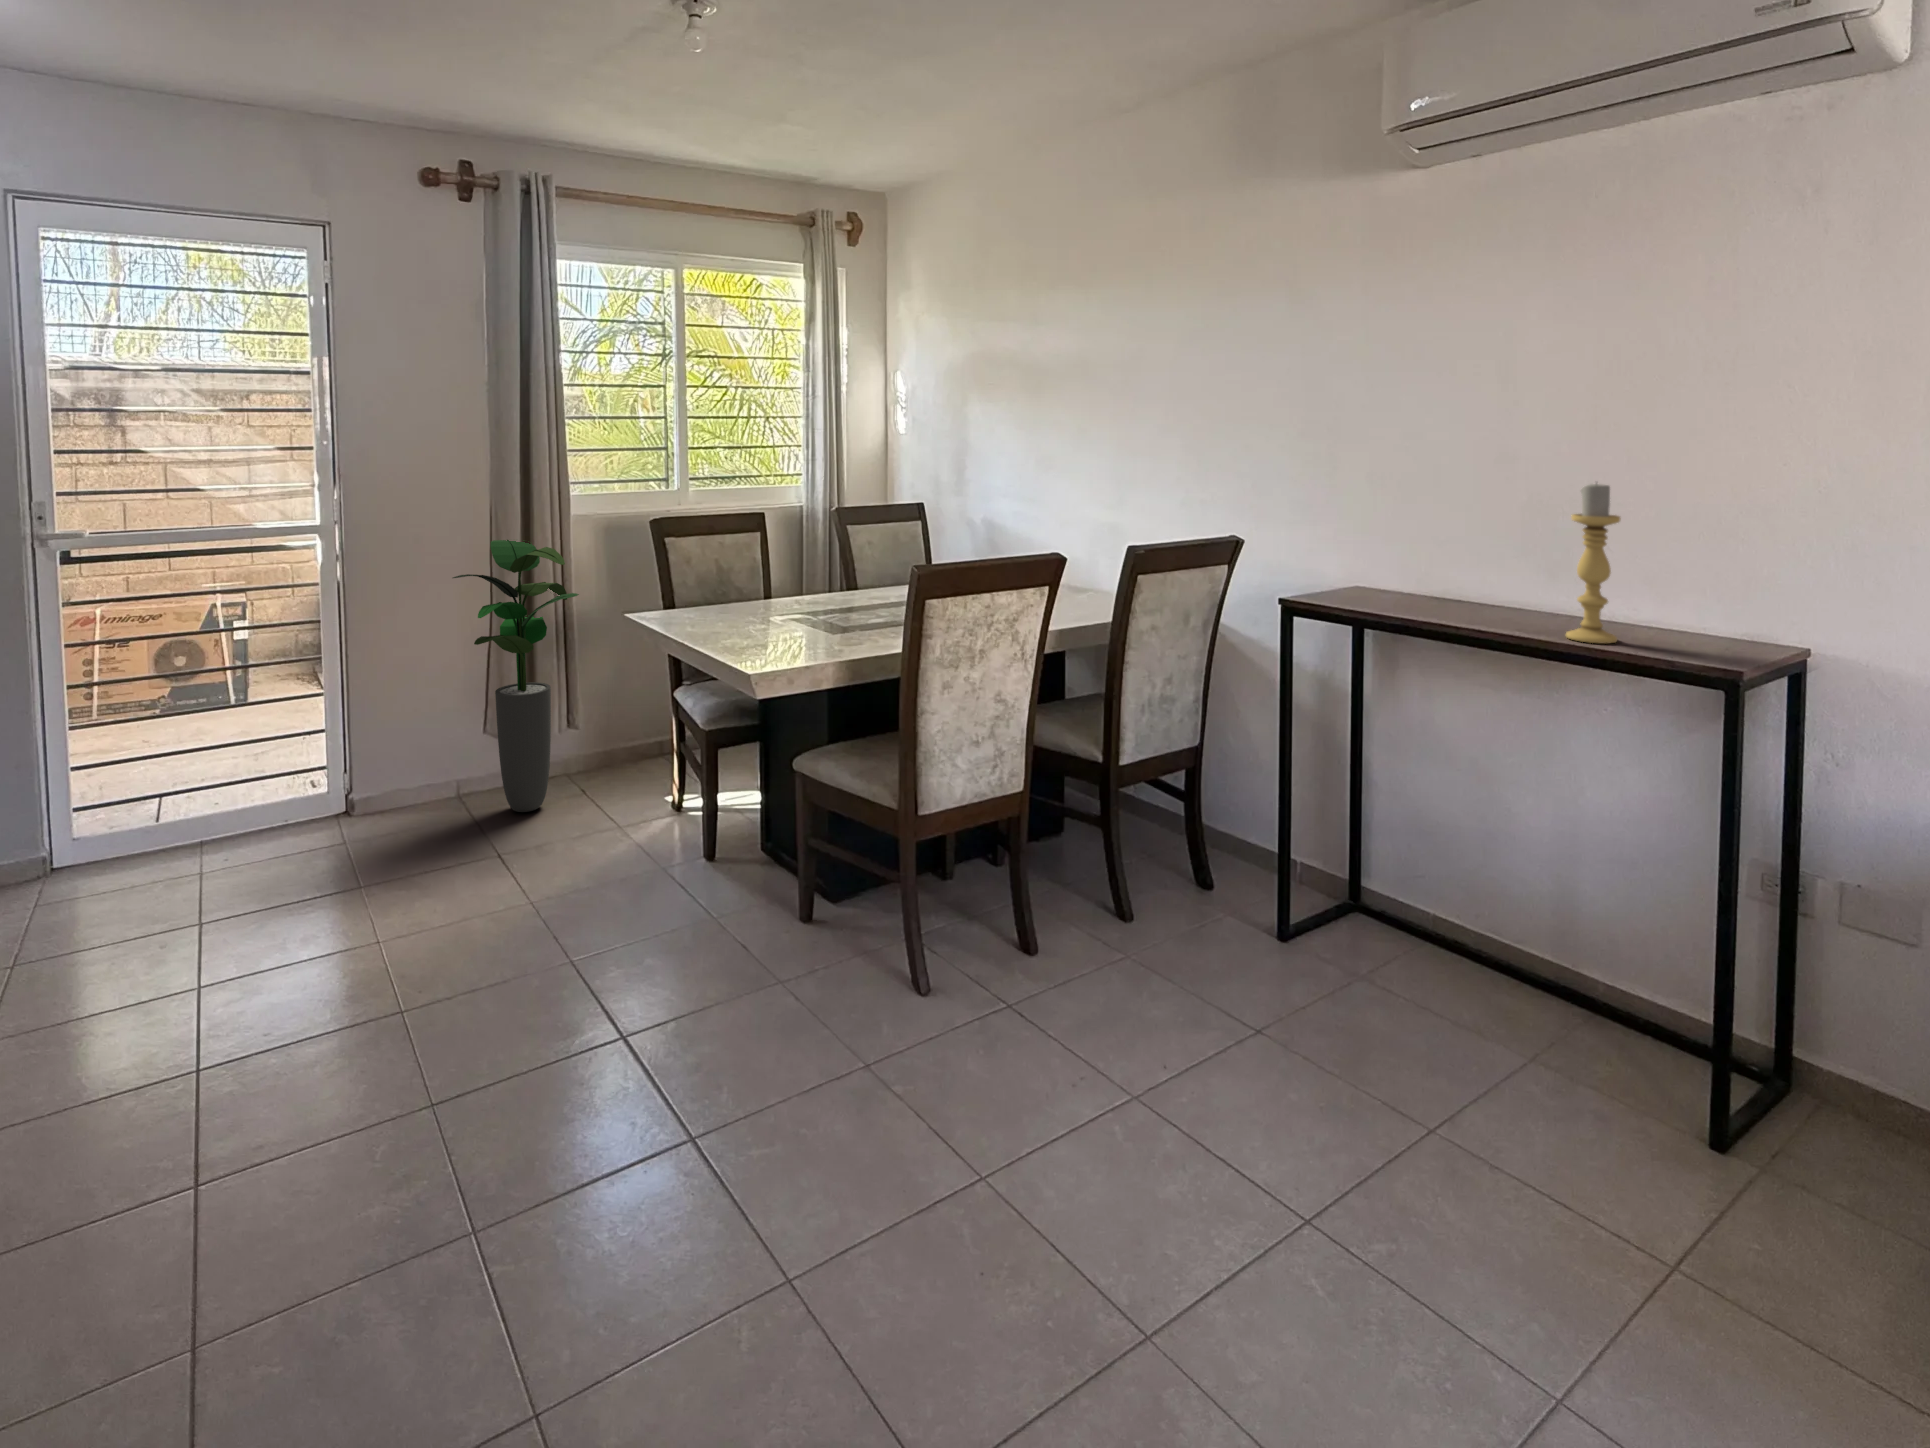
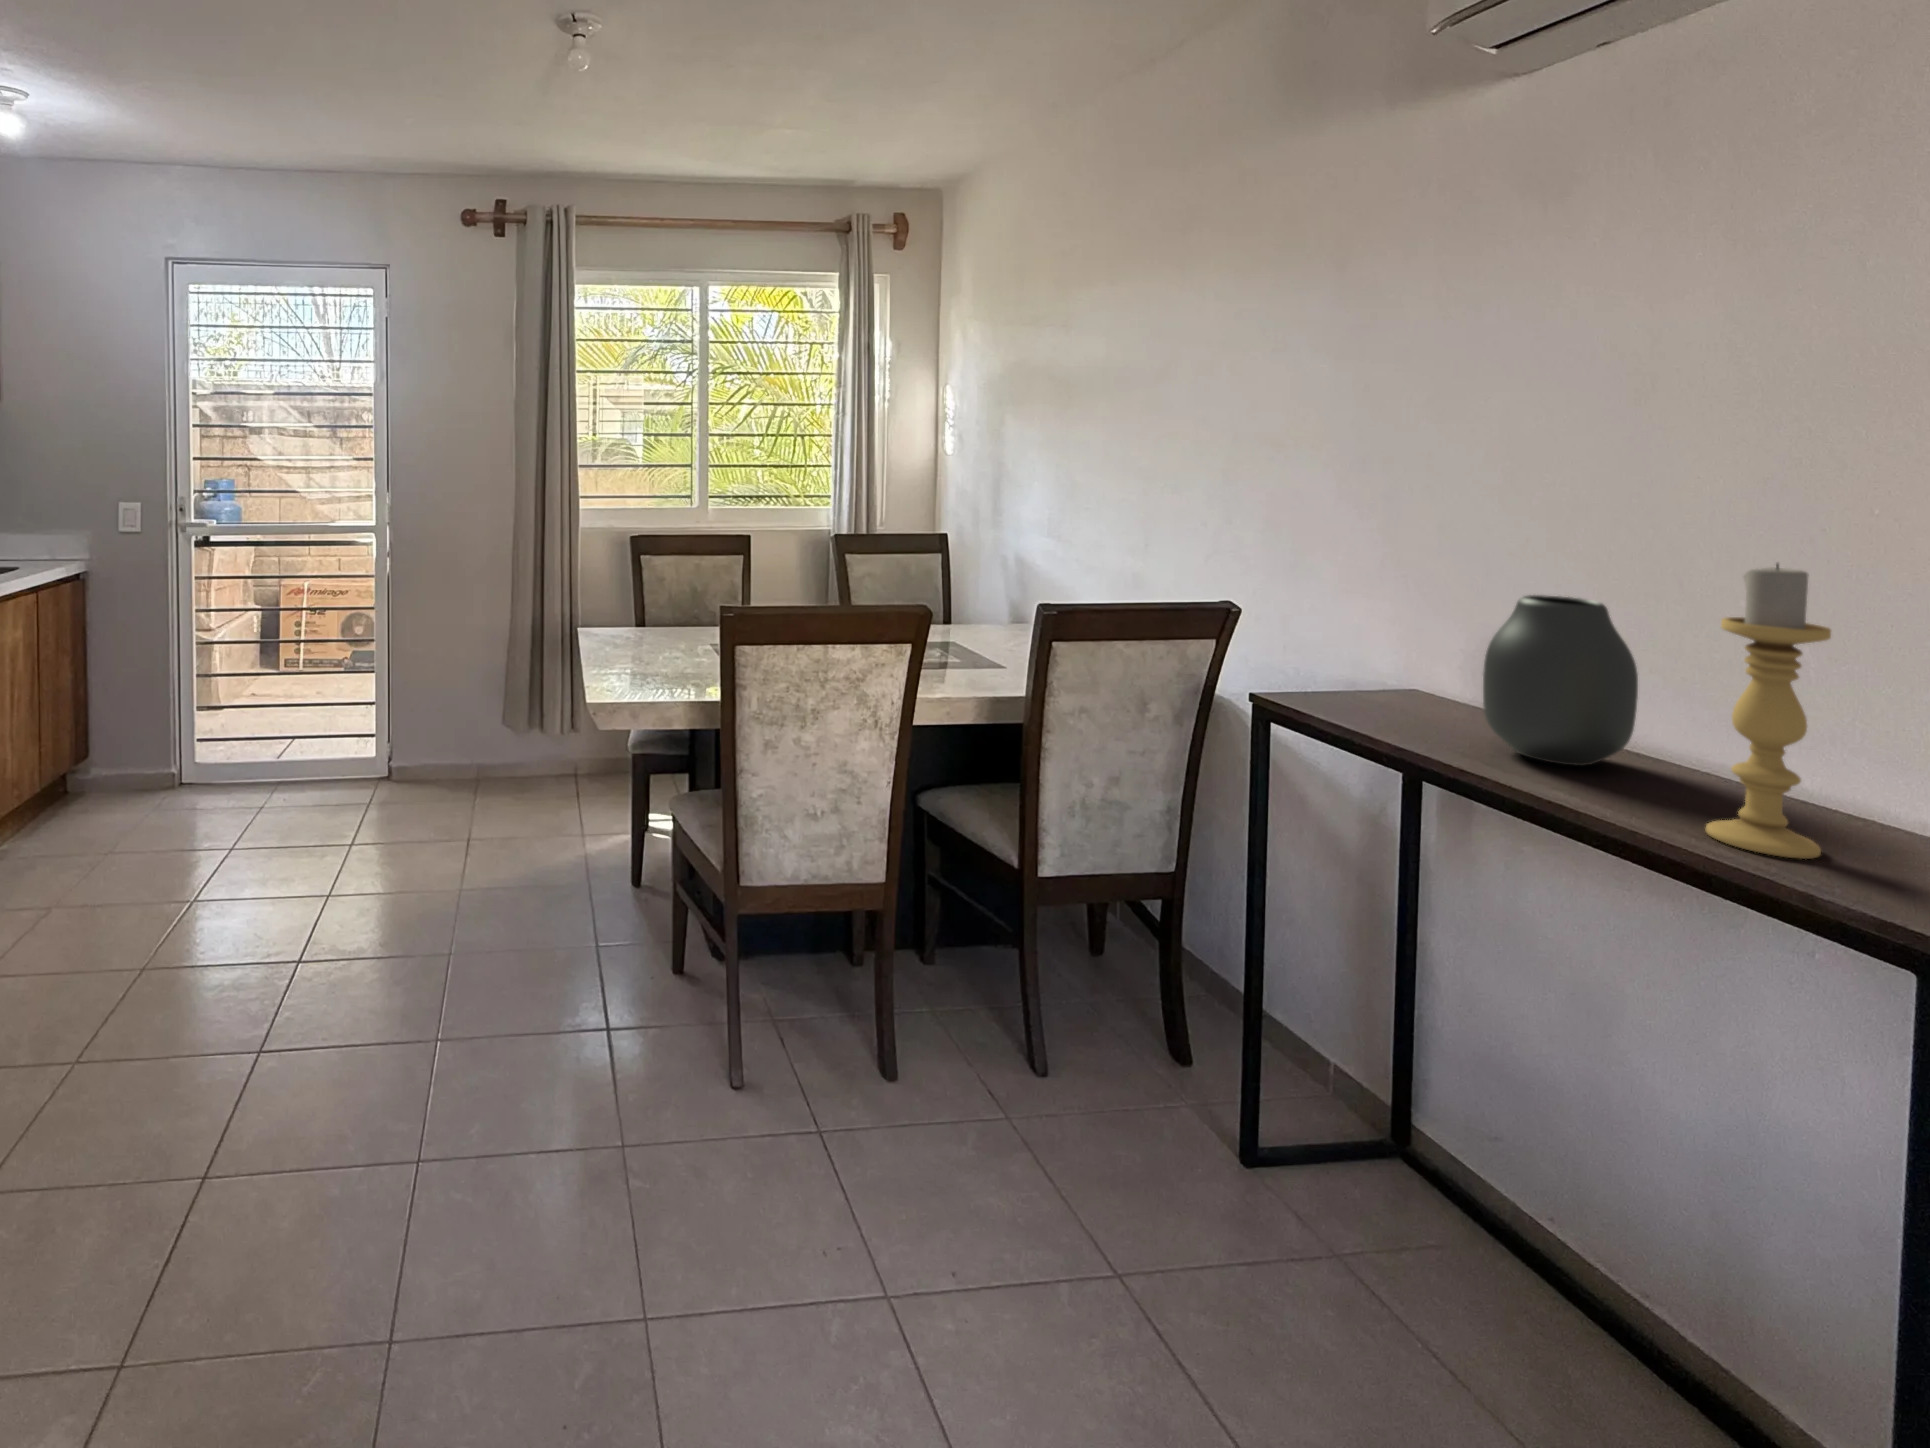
vase: none [1426,513,1506,616] -> present [1483,595,1638,766]
potted plant: present [453,540,579,812] -> none [461,546,570,800]

